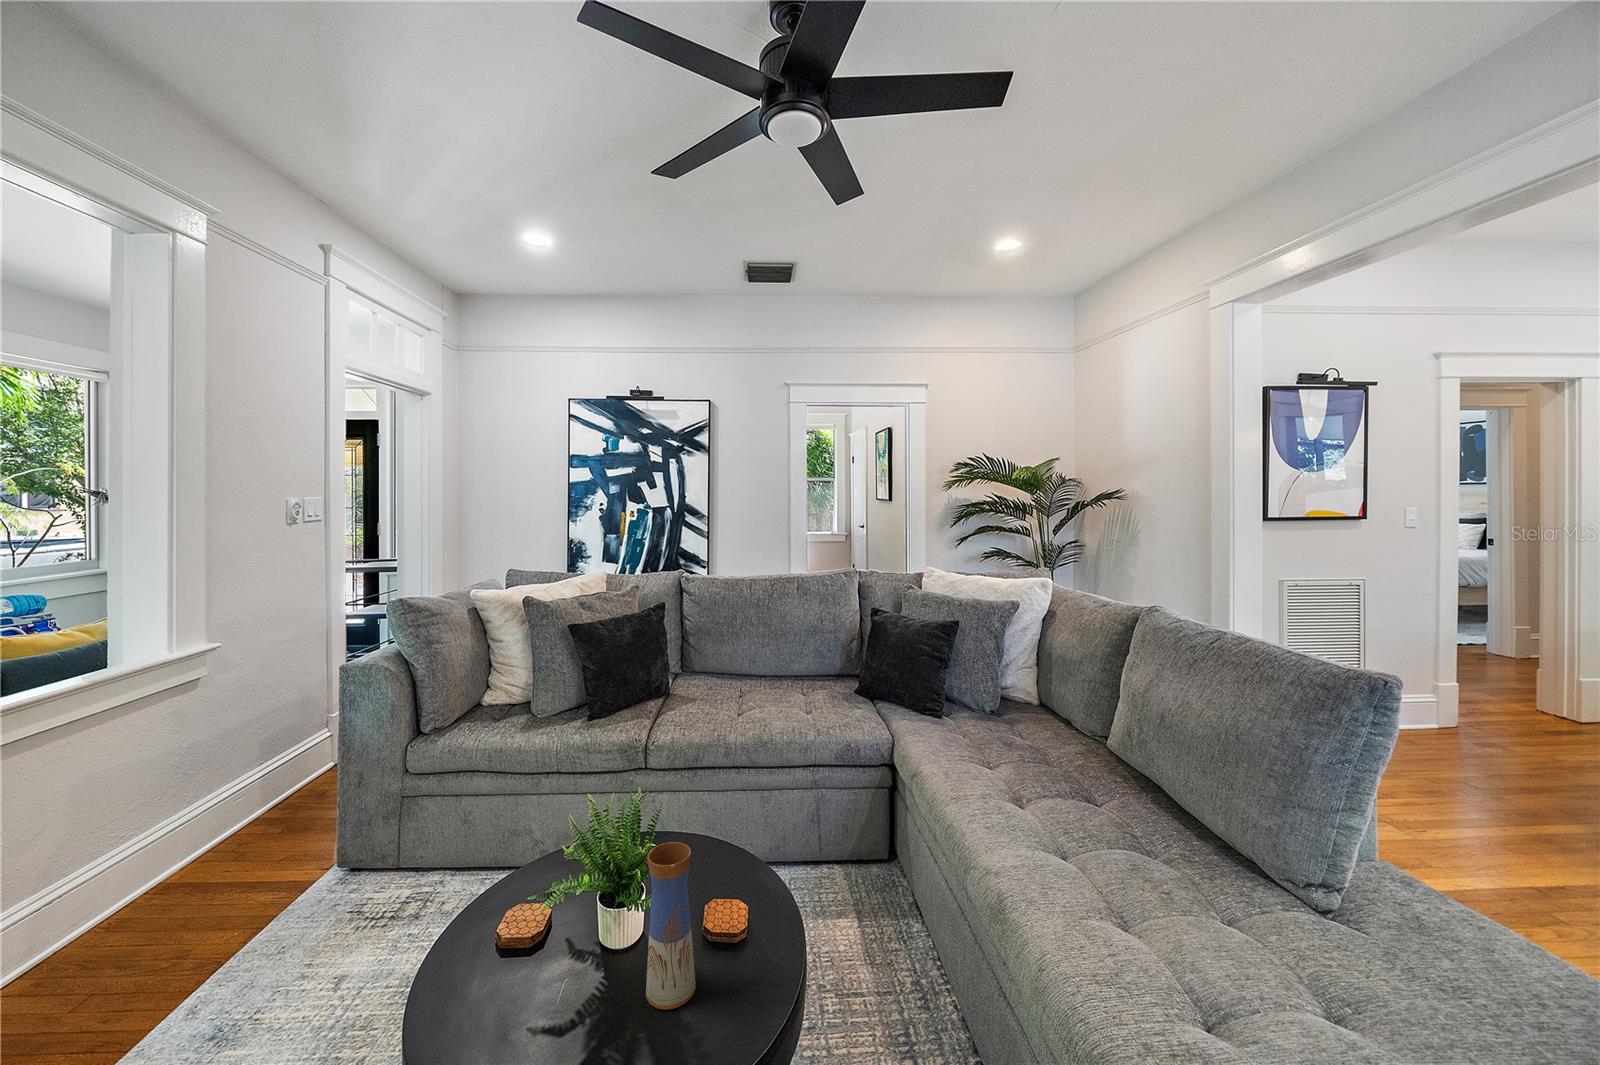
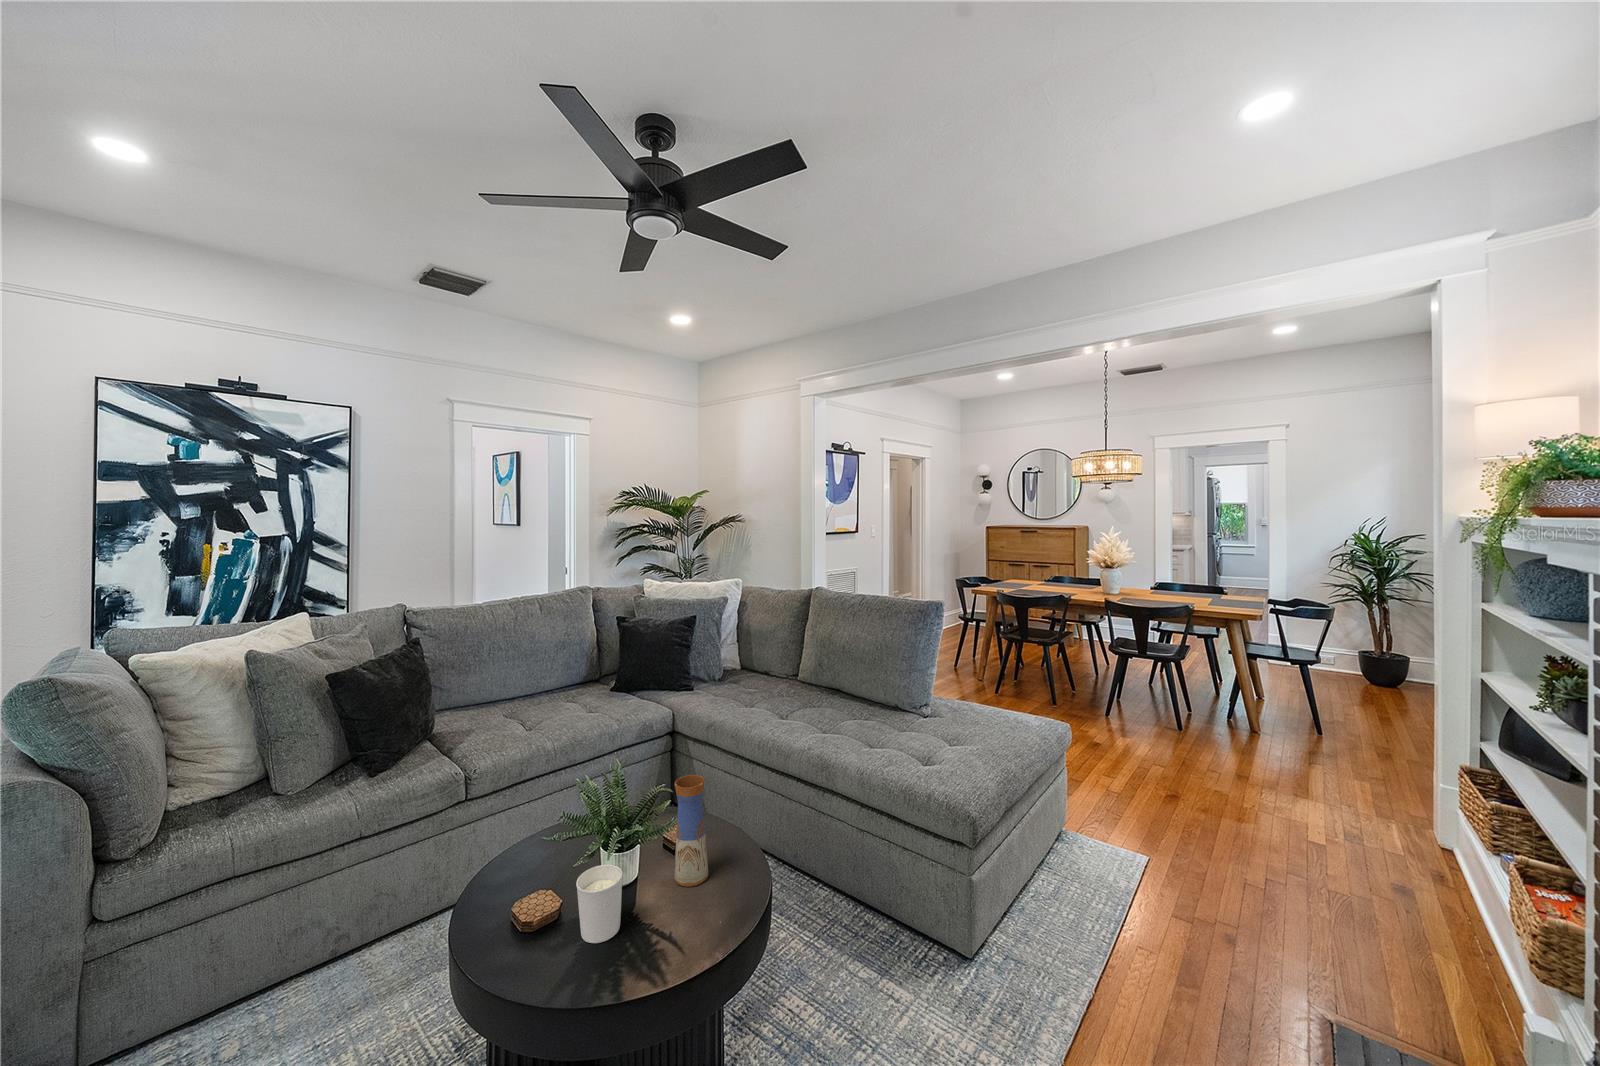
candle holder: none [486,917,549,1022] -> present [576,865,623,943]

